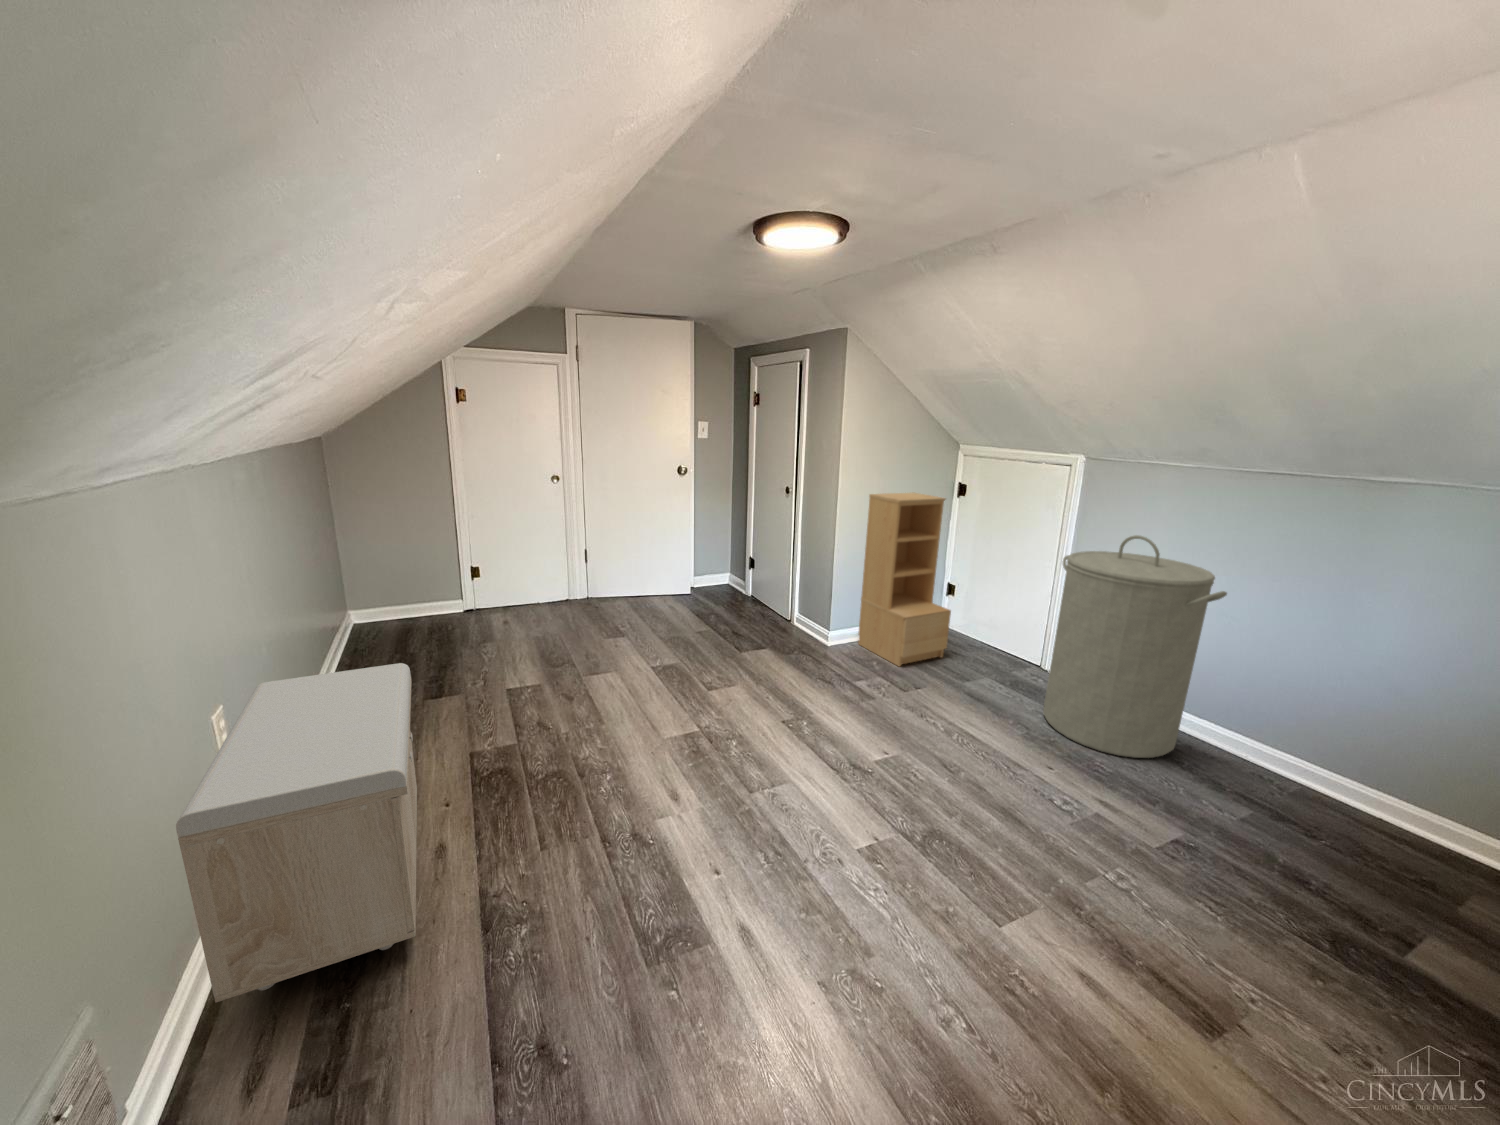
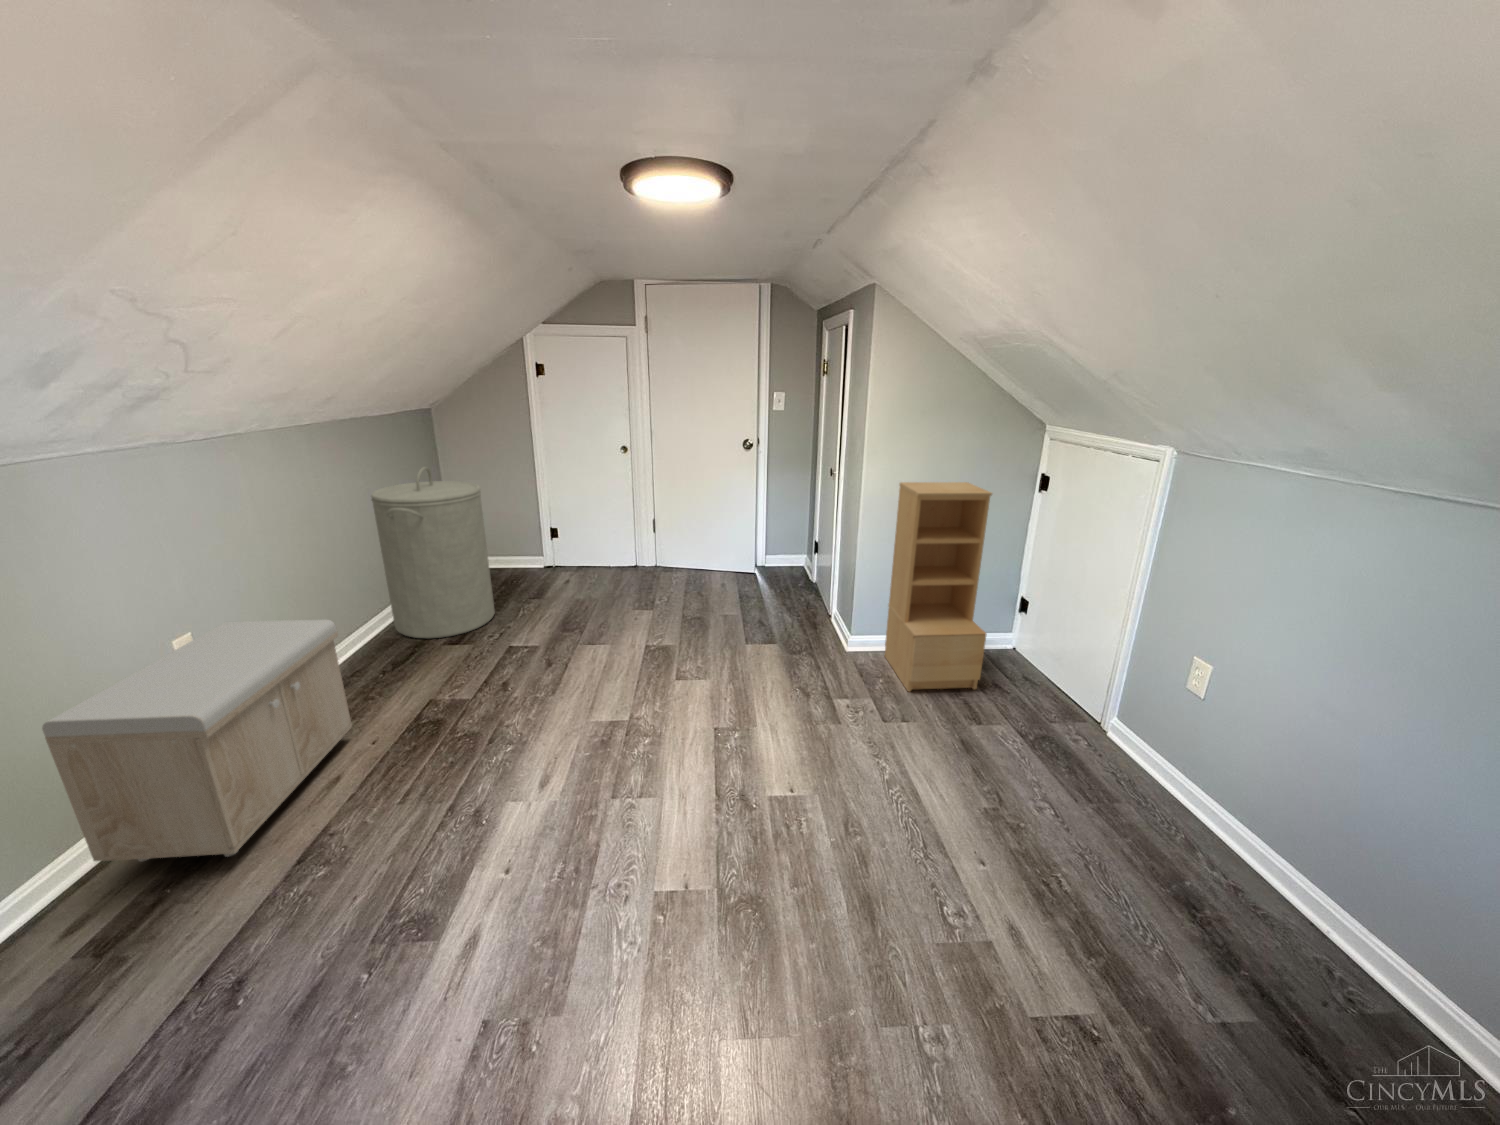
laundry hamper: present [1043,535,1227,758] -> present [371,467,495,638]

